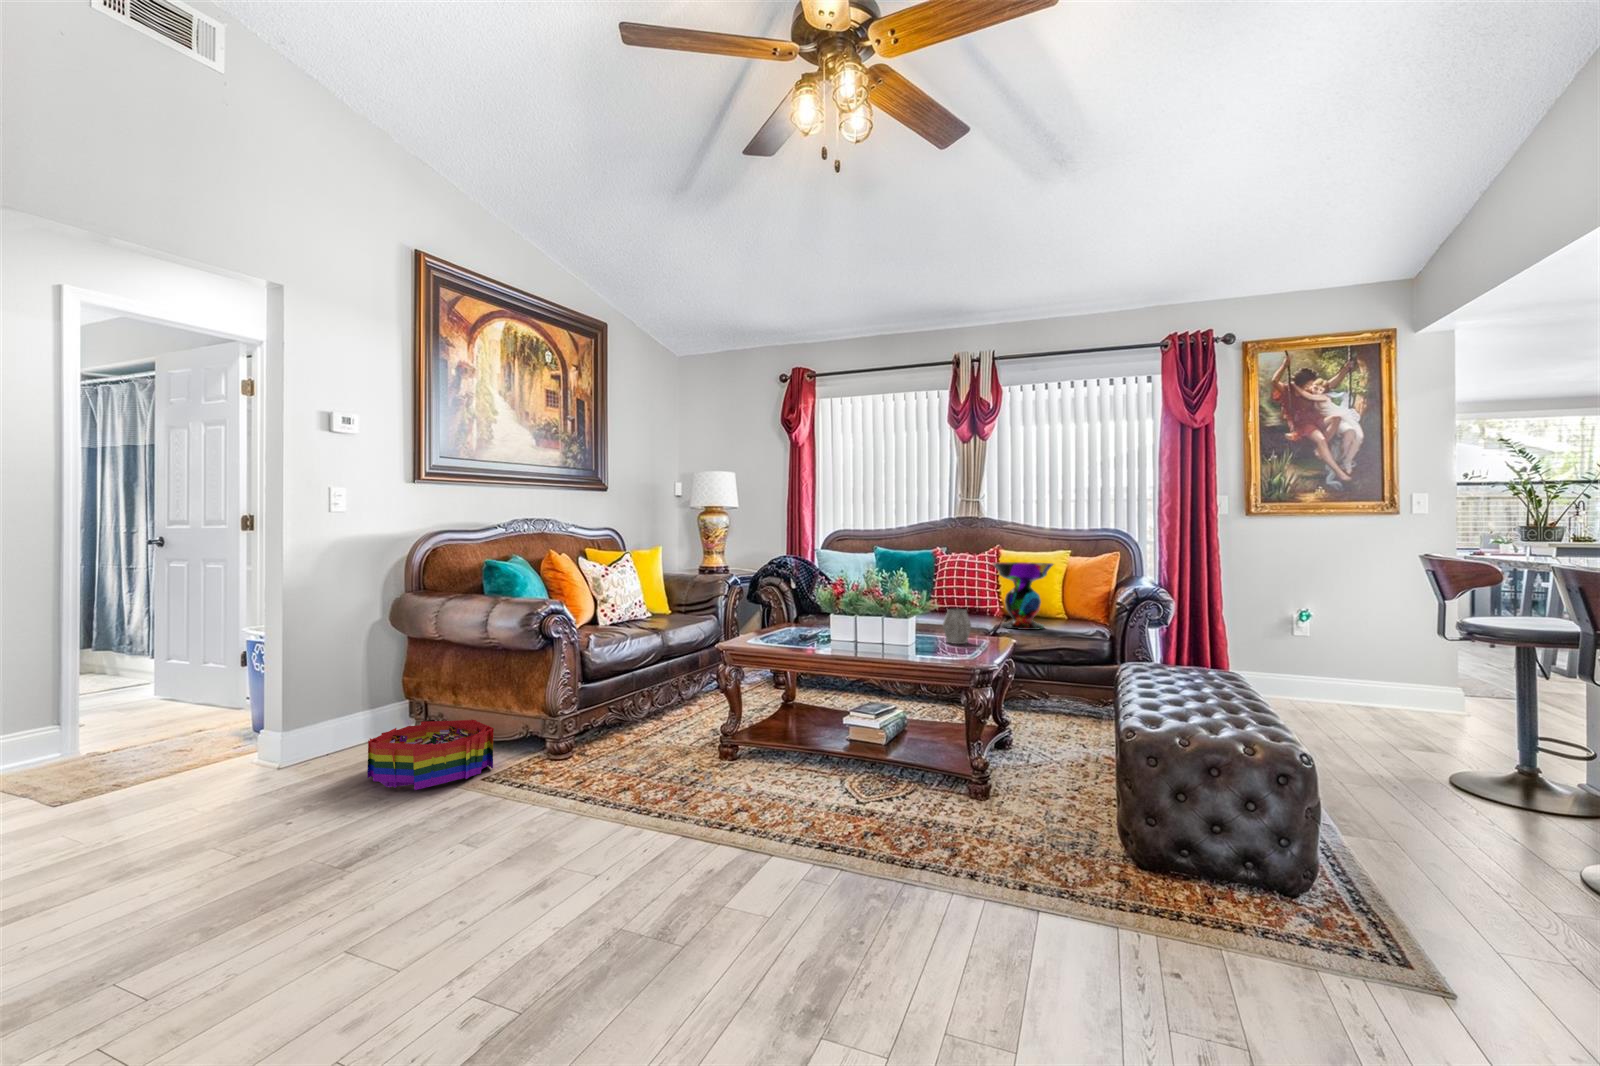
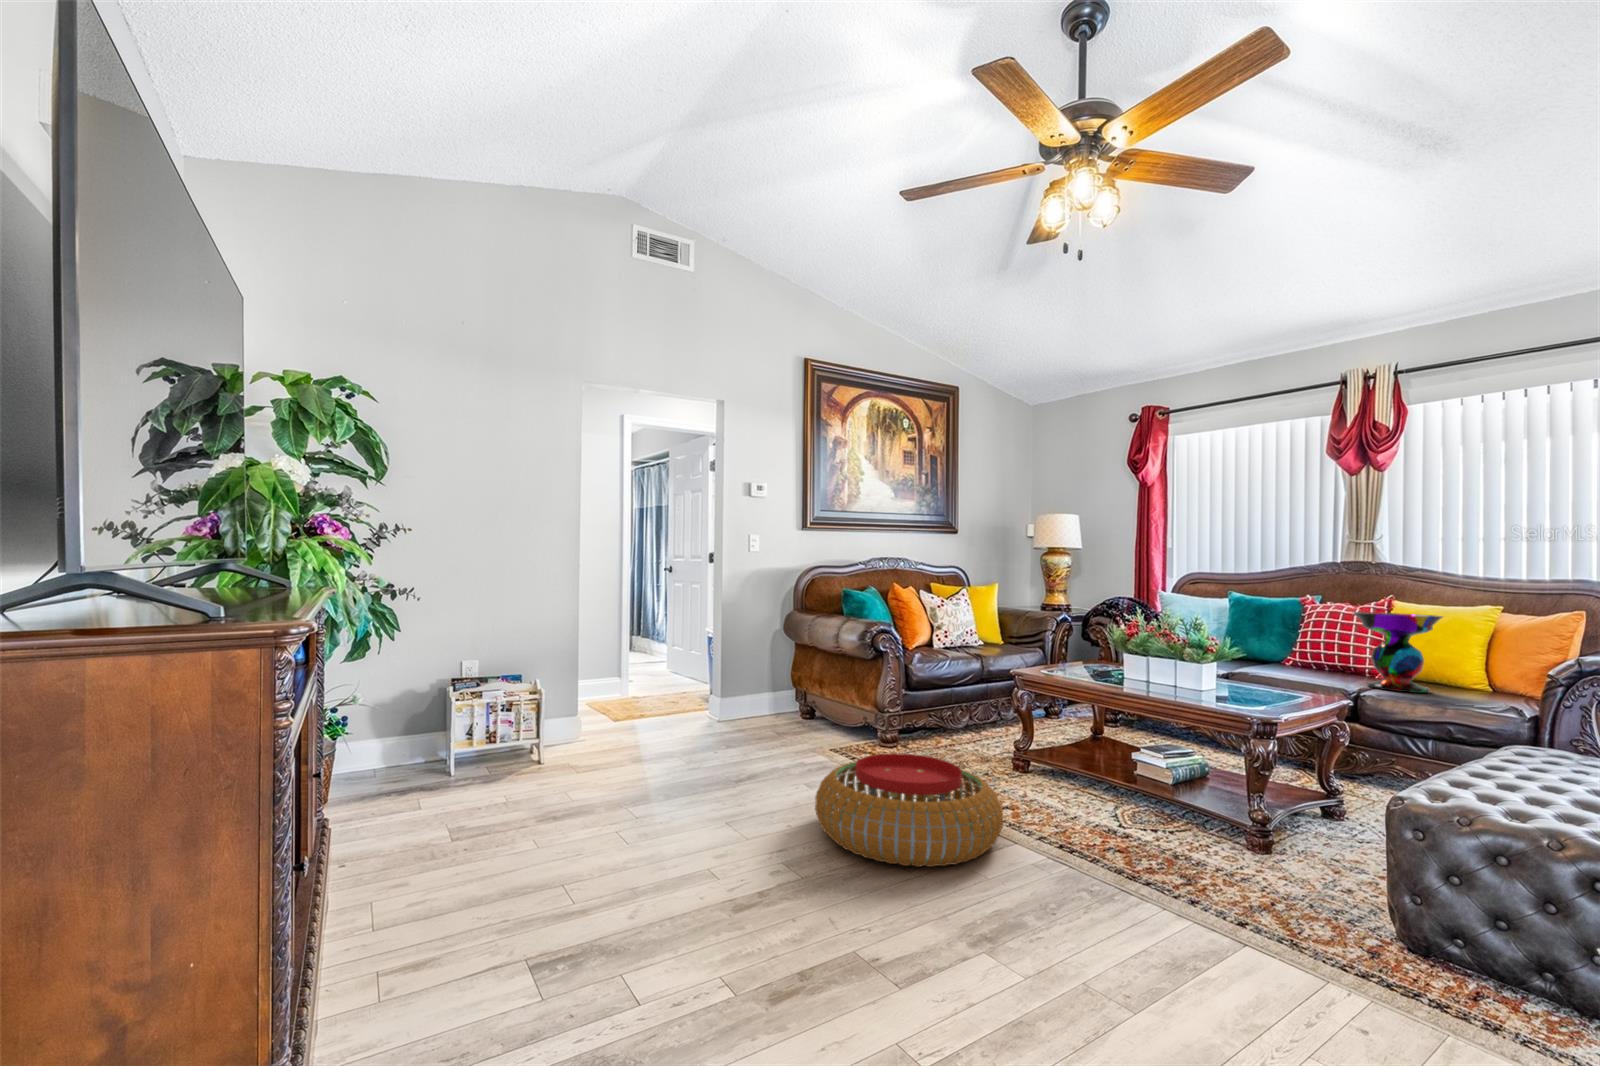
mug: present [943,609,971,644] -> none [1256,655,1290,693]
storage bin: present [367,720,494,790] -> none [757,704,839,749]
pouf: none [519,772,765,932] -> present [815,753,1003,867]

